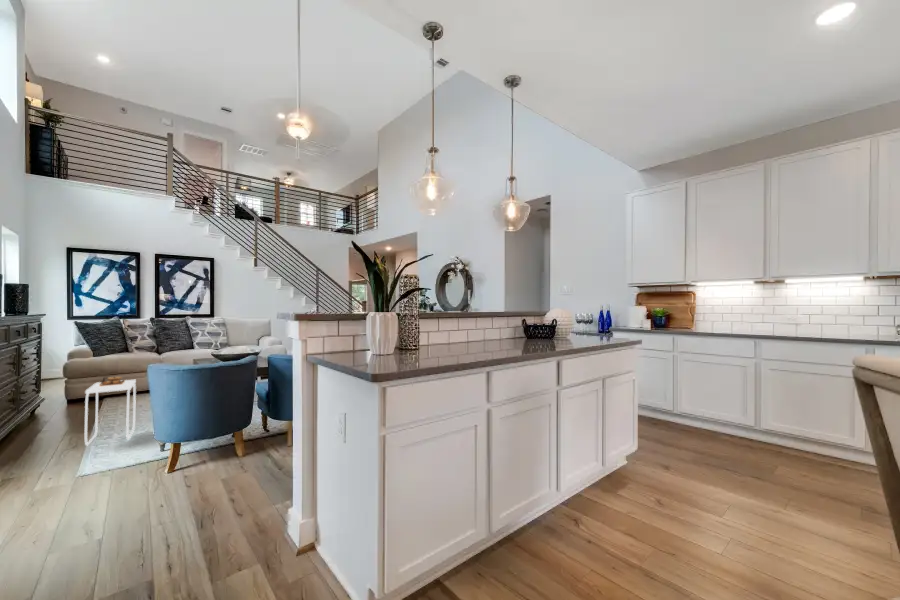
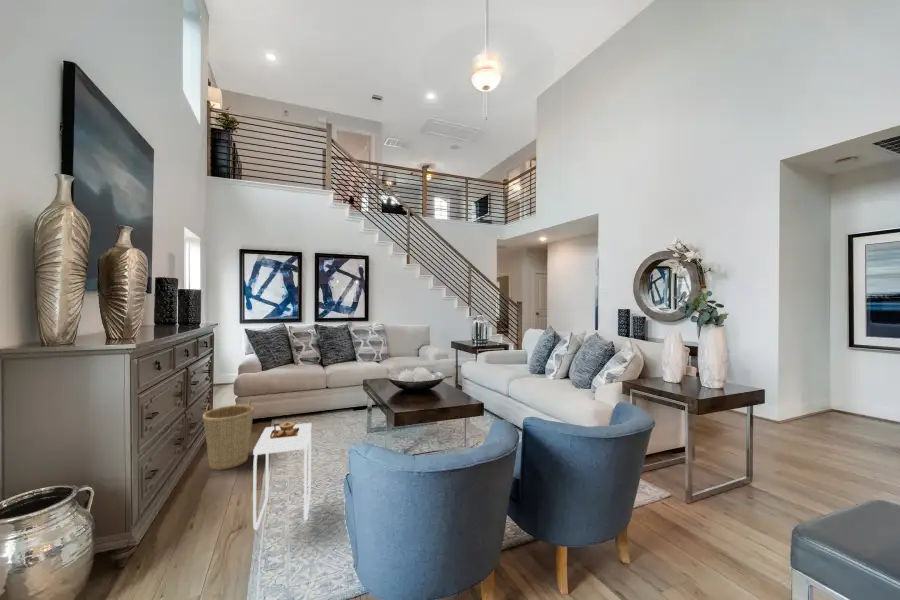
basket: none [34,372,85,426] -> present [203,399,254,470]

